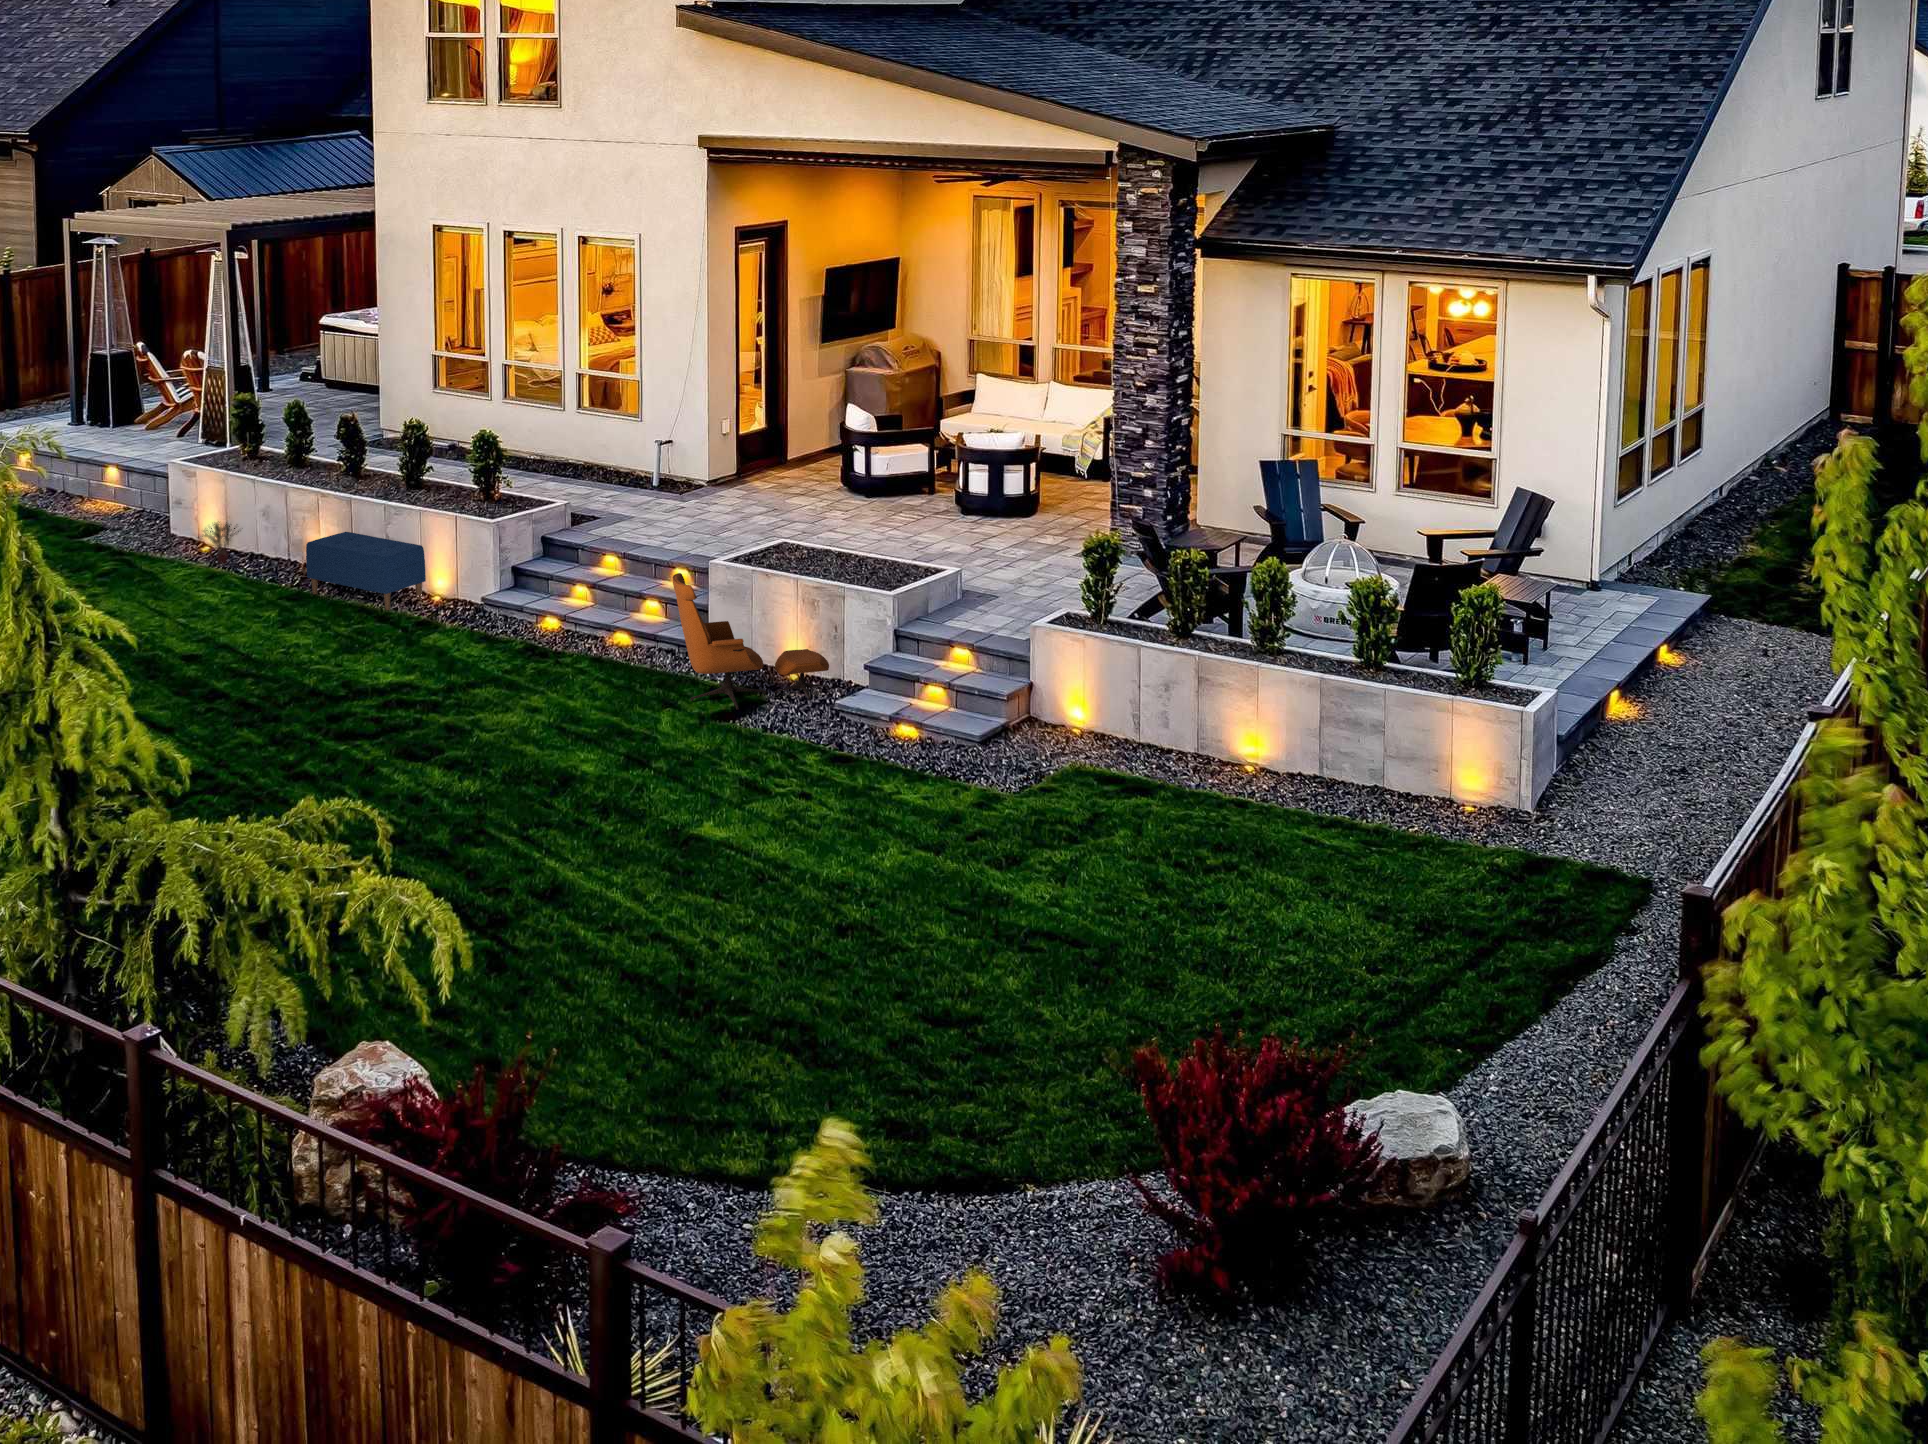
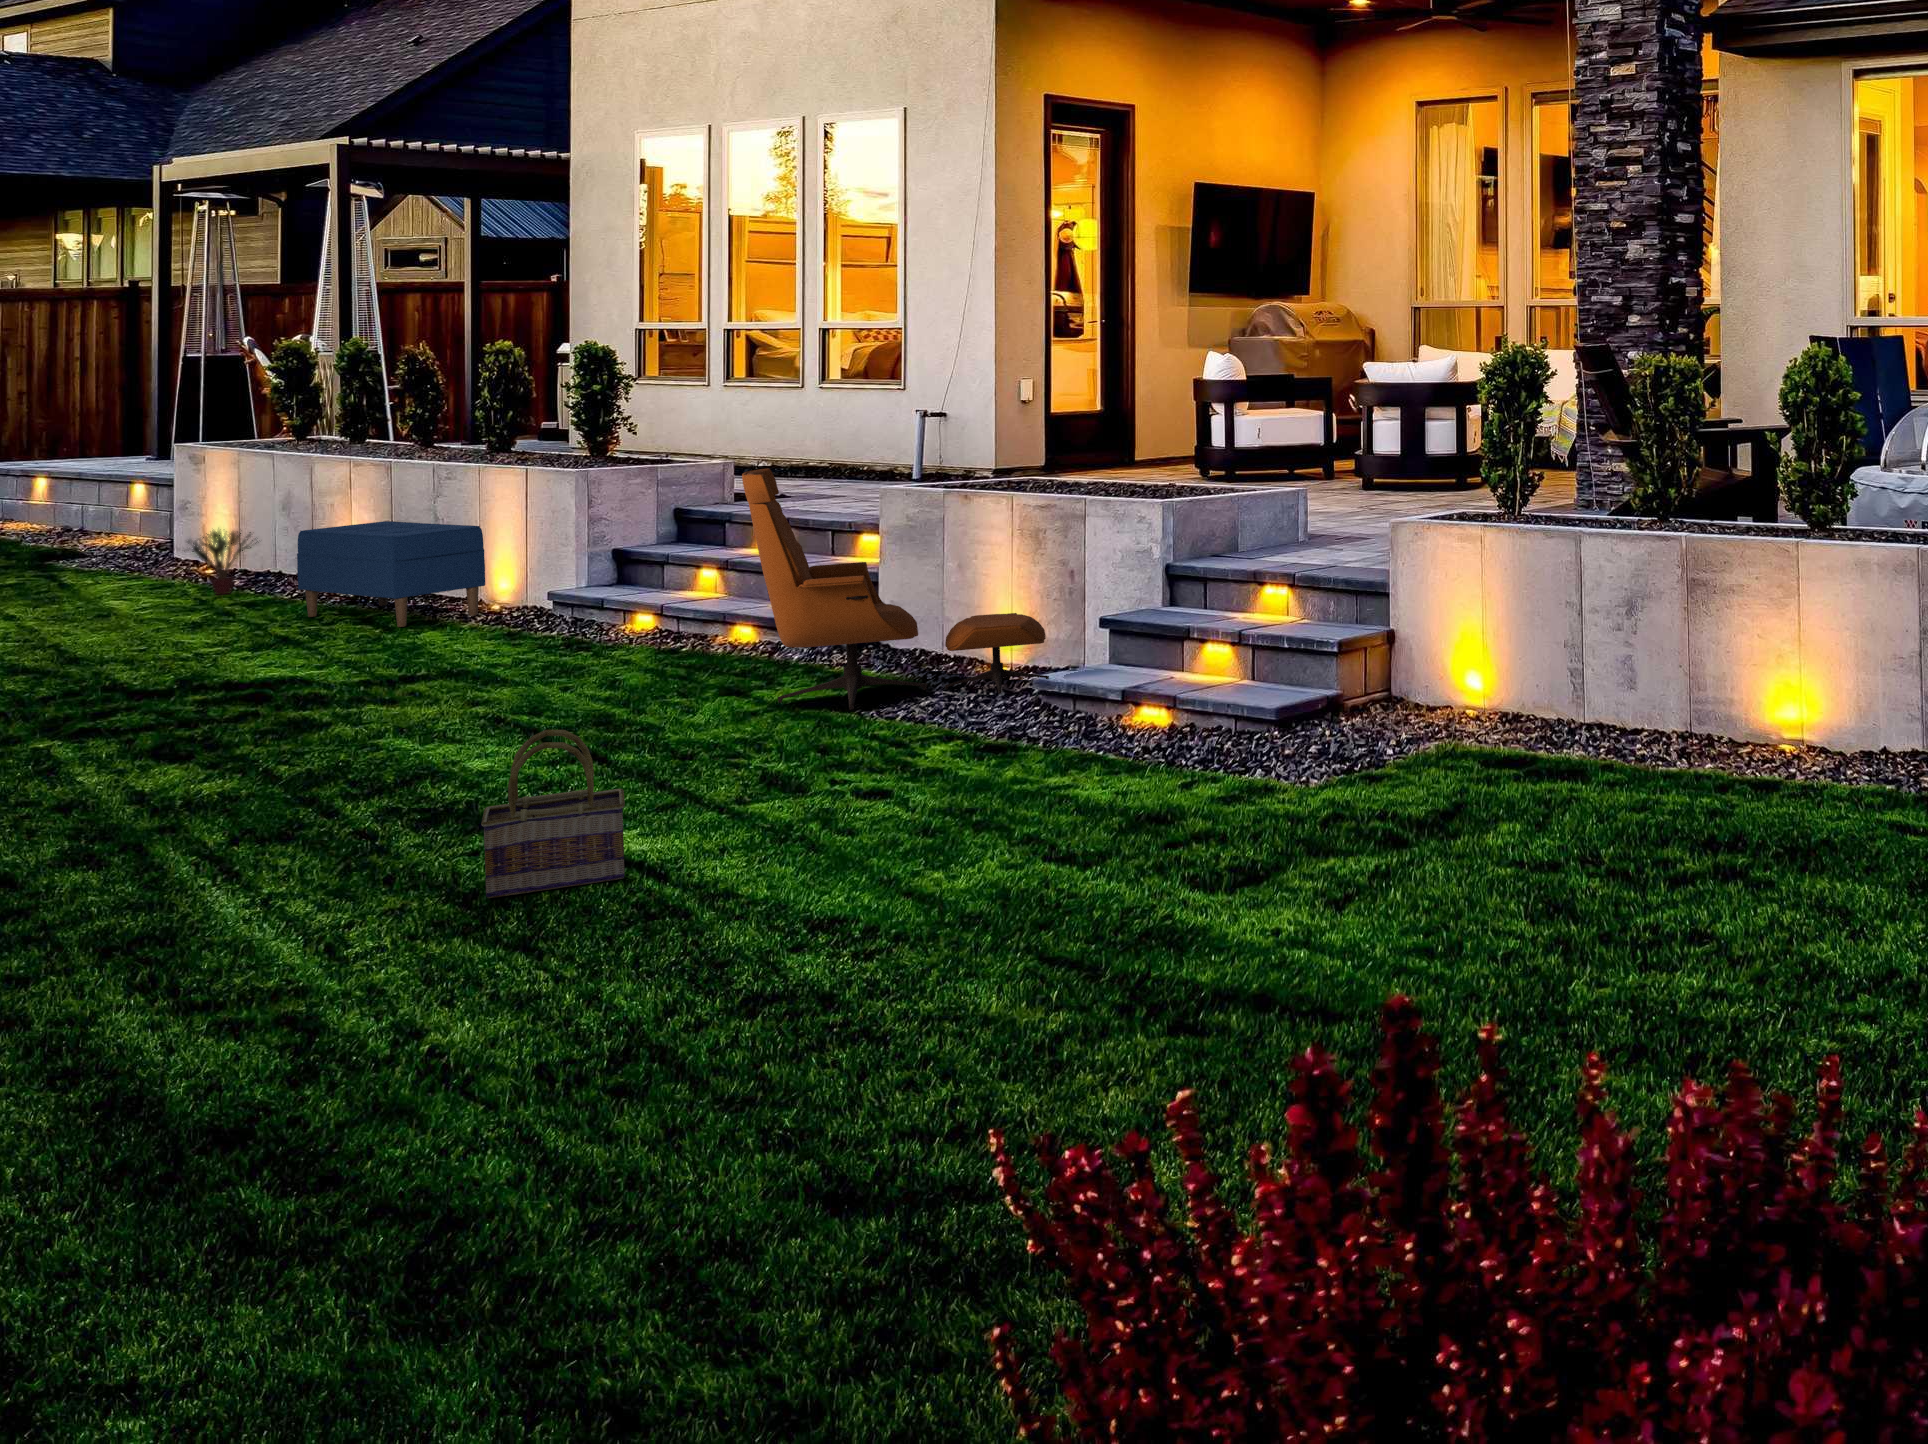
basket: none [657,758,721,835] -> present [481,730,625,898]

